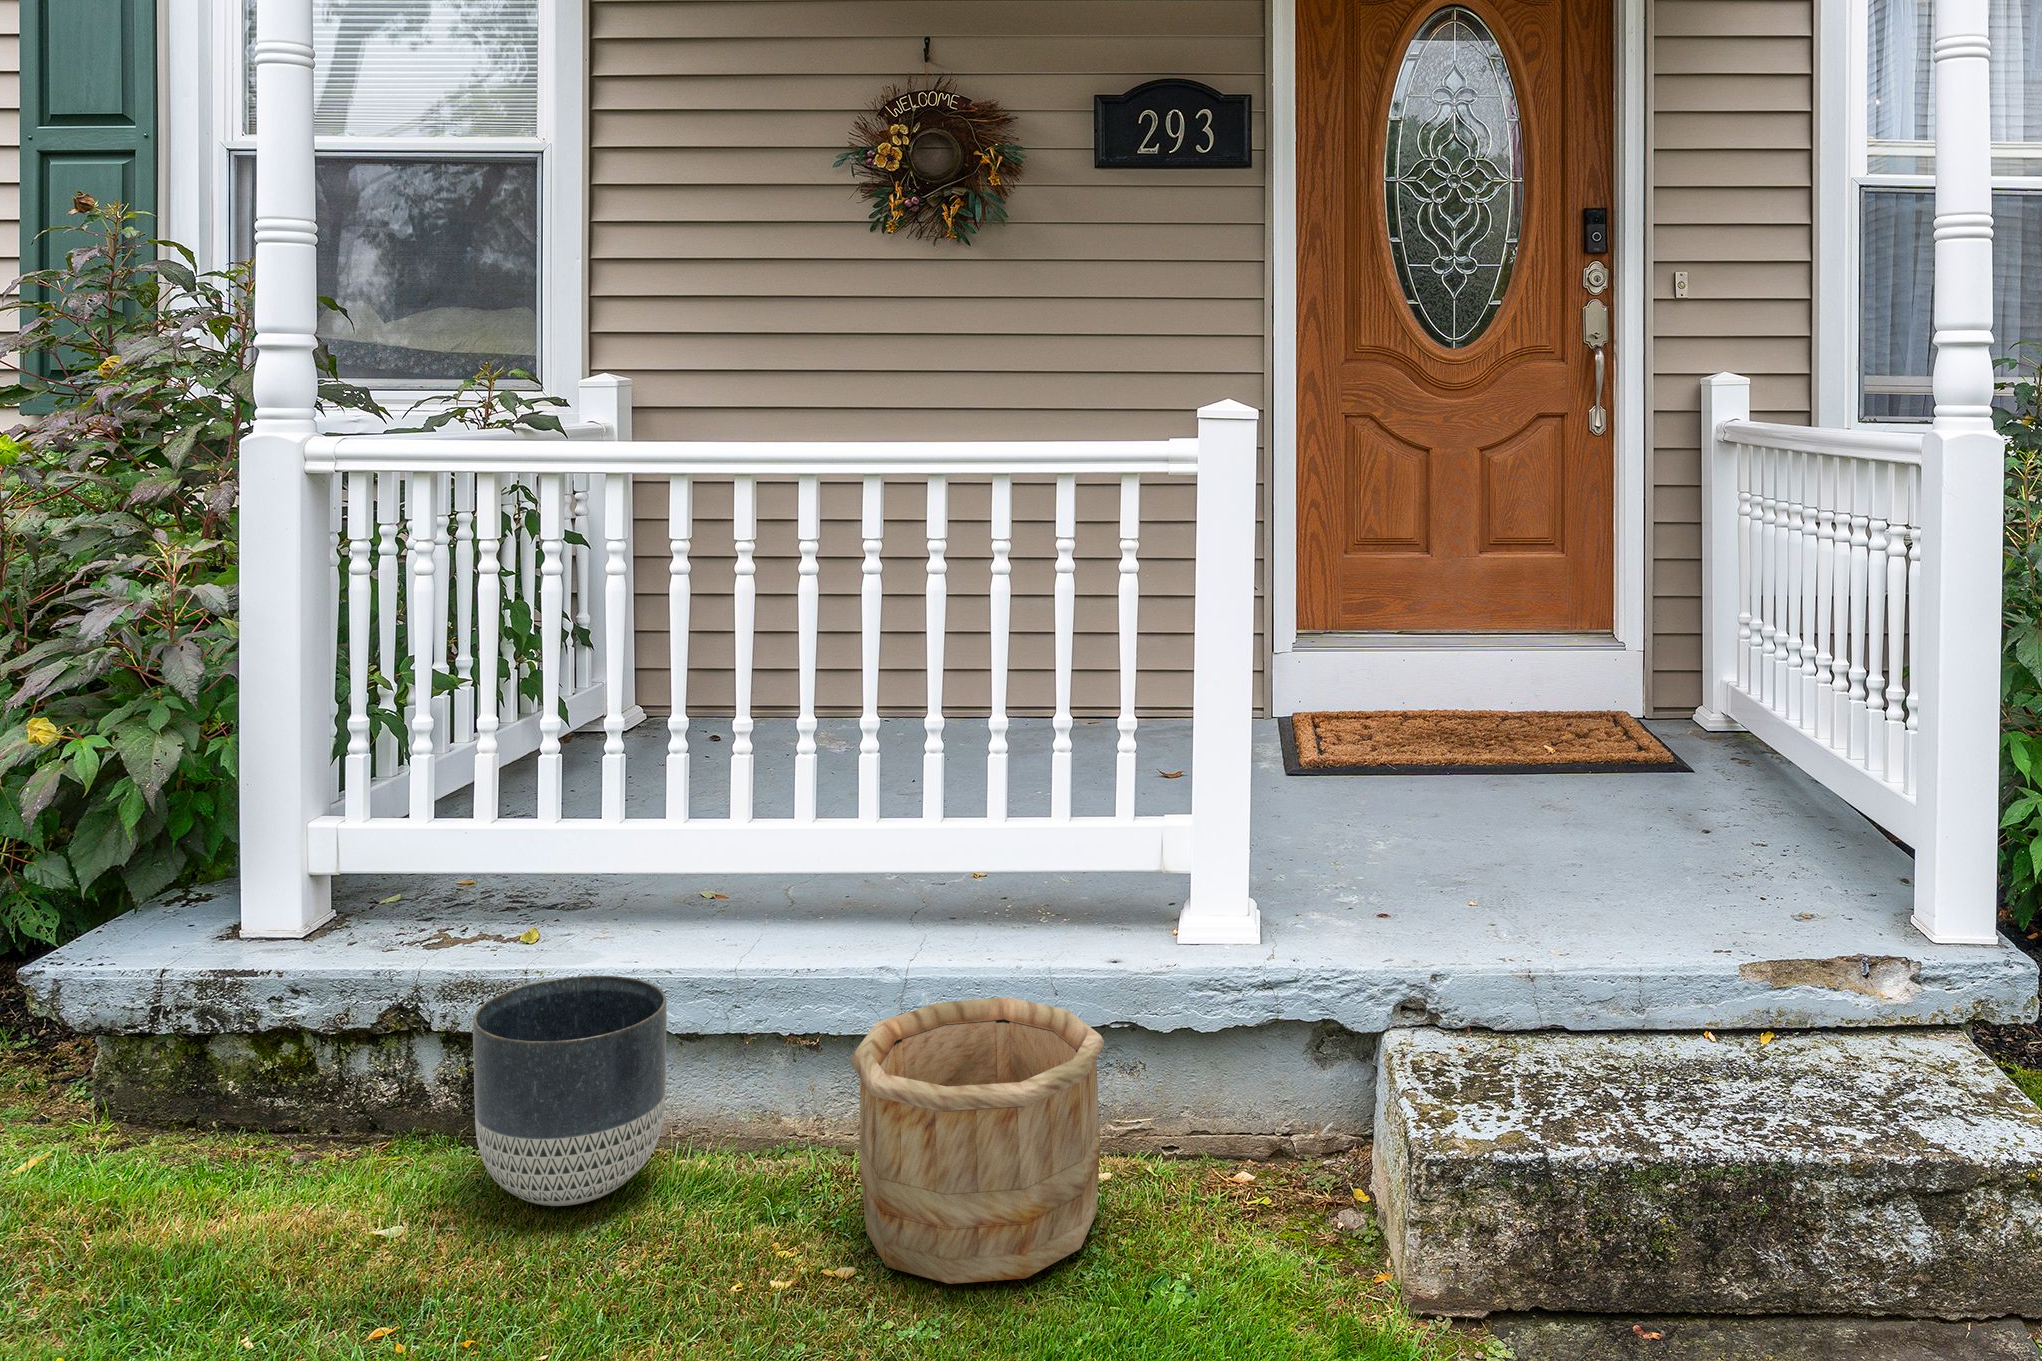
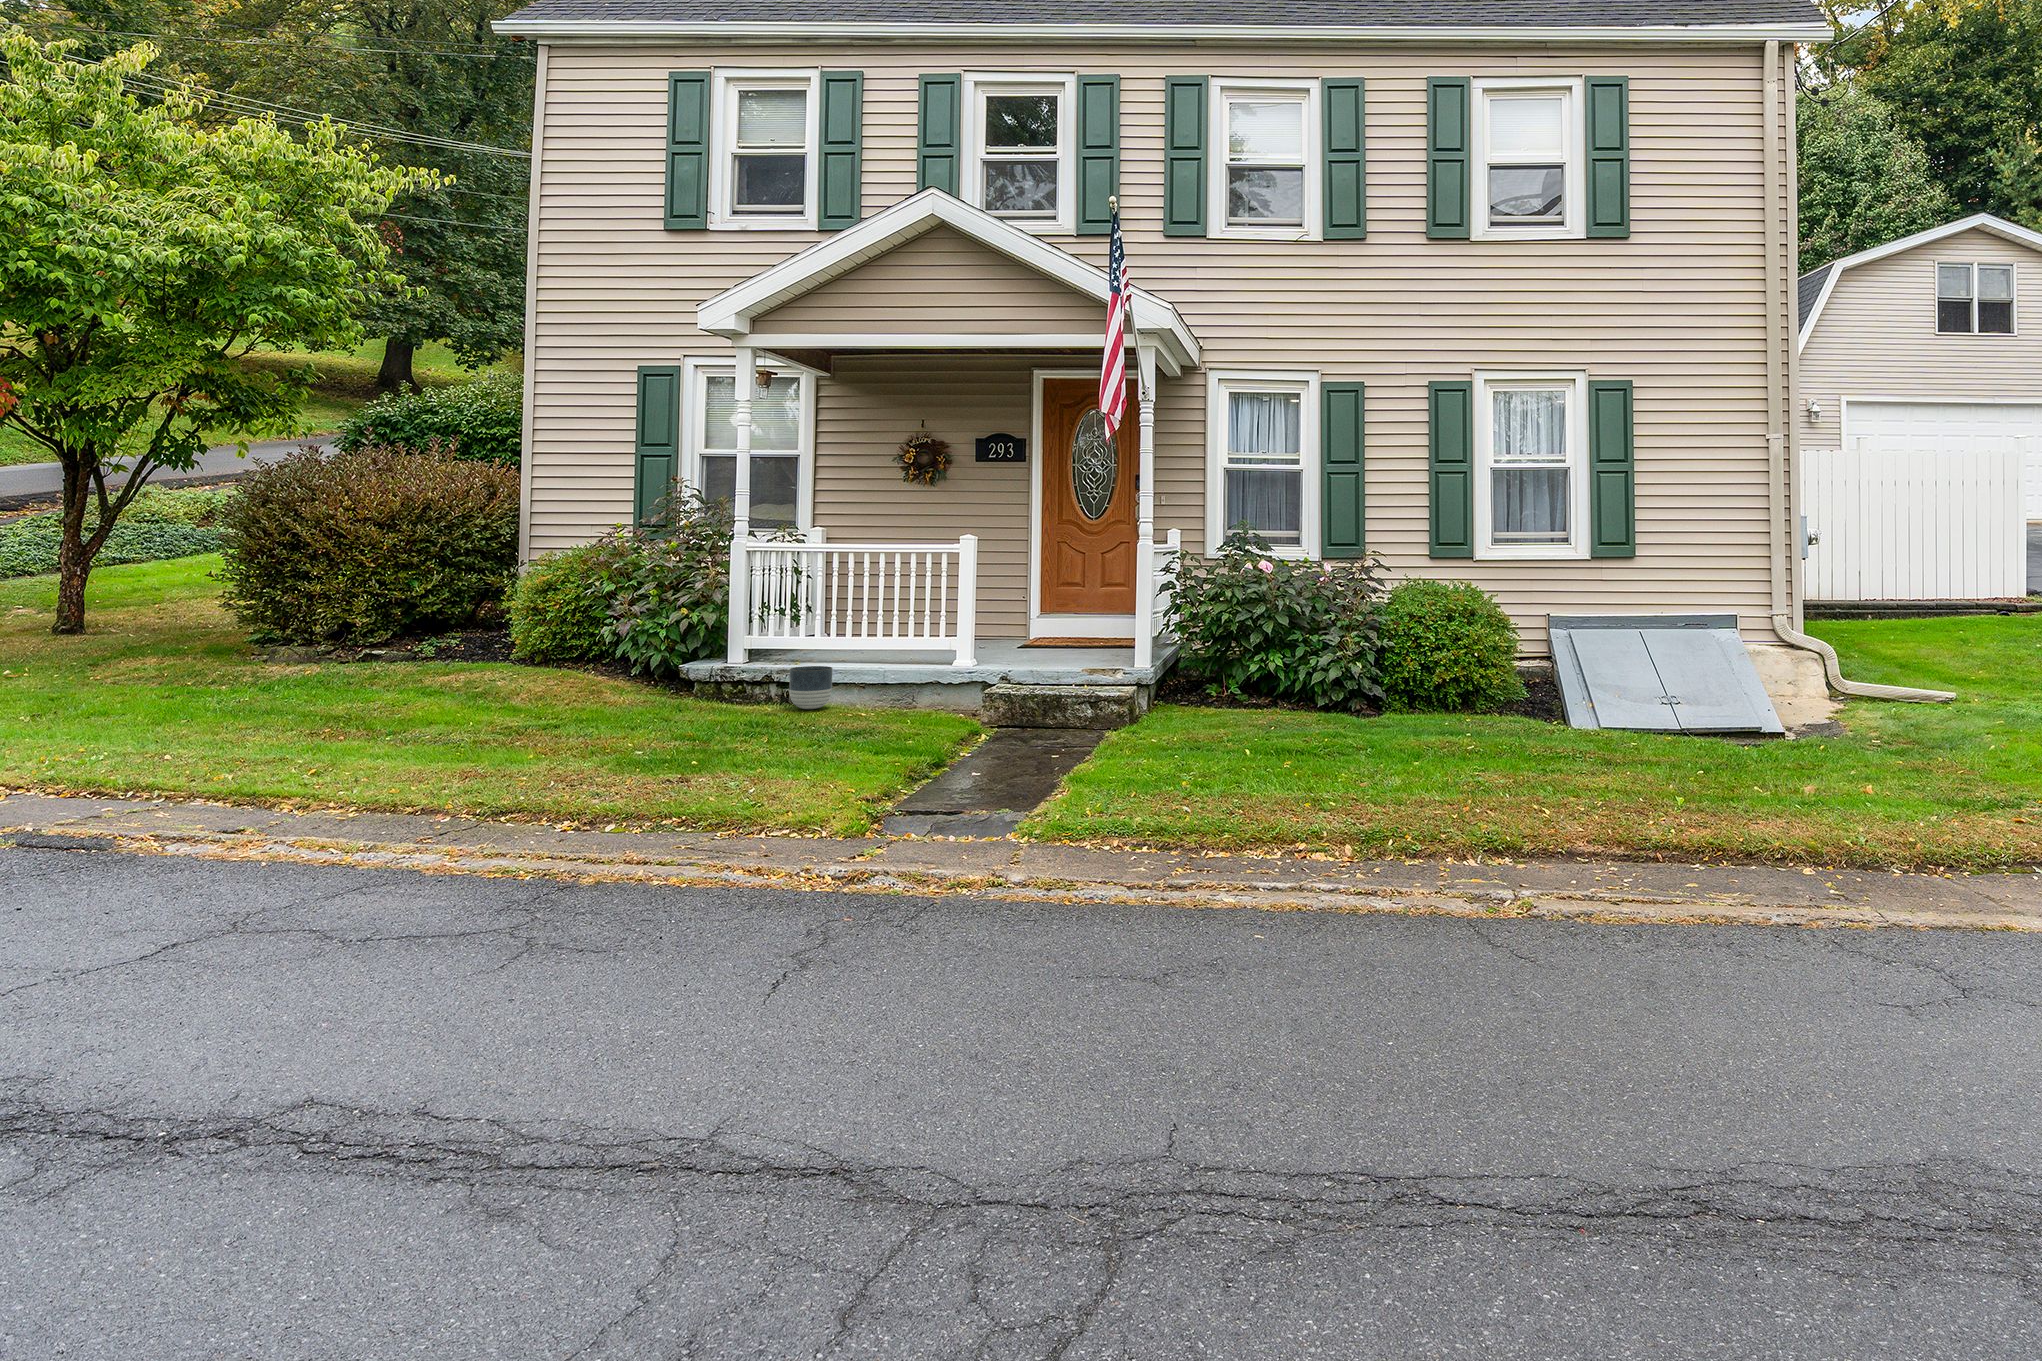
wooden bucket: present [850,997,1104,1284] -> none [871,668,927,715]

